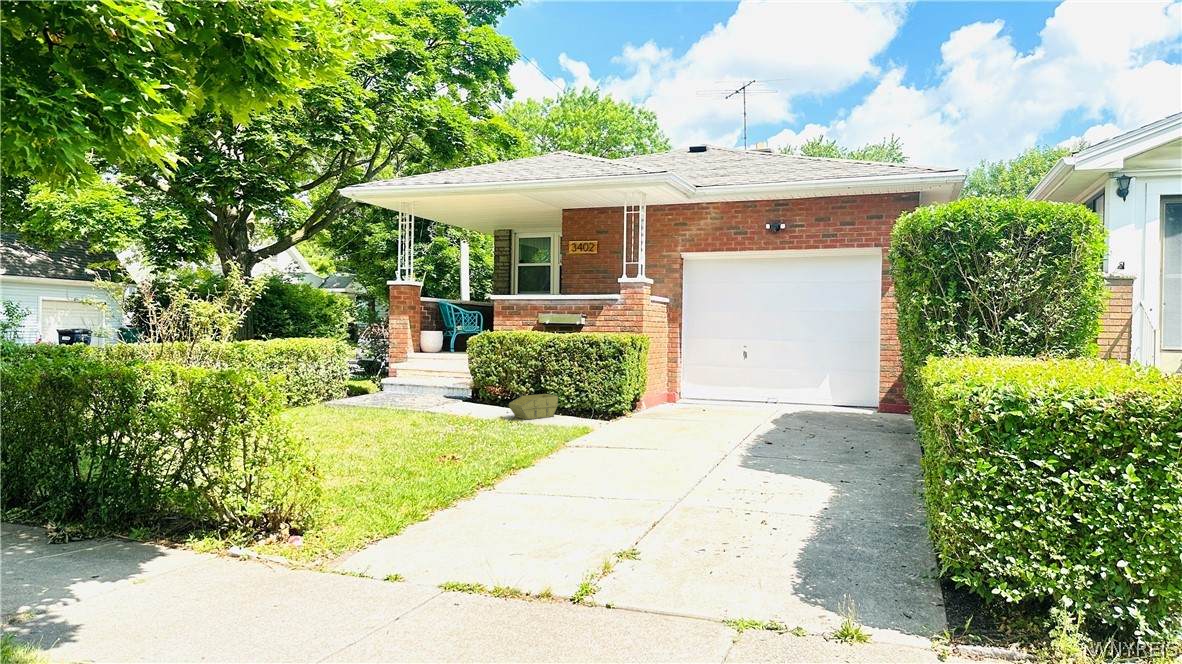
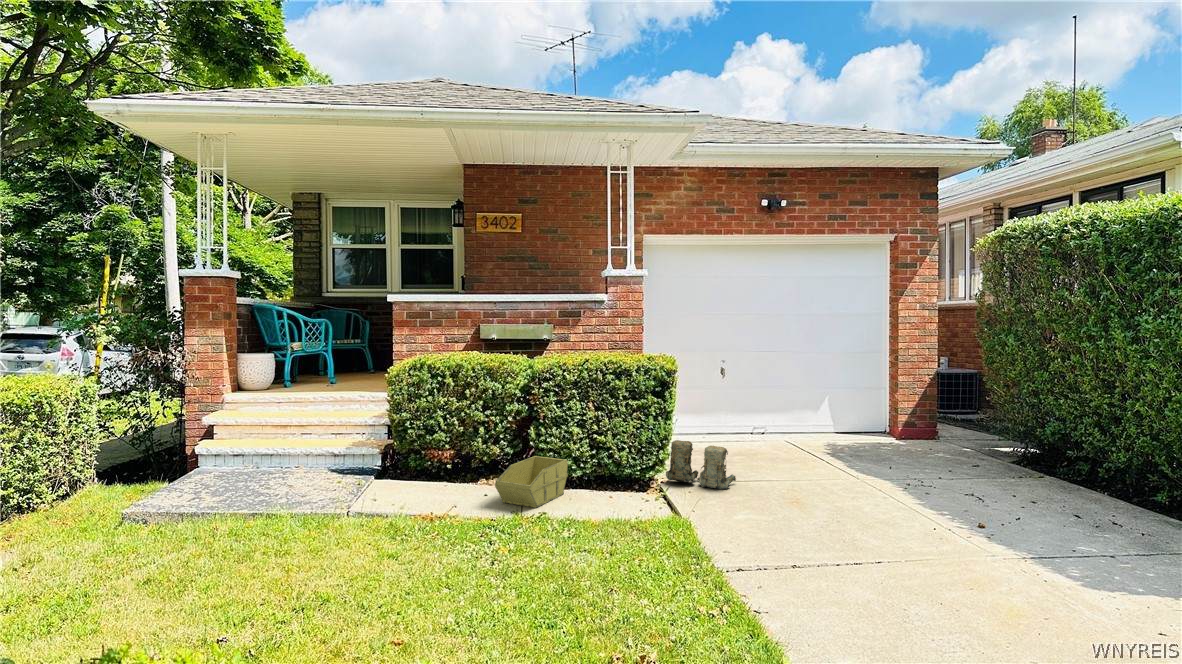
backpack: none [621,390,665,422] -> present [666,440,736,489]

